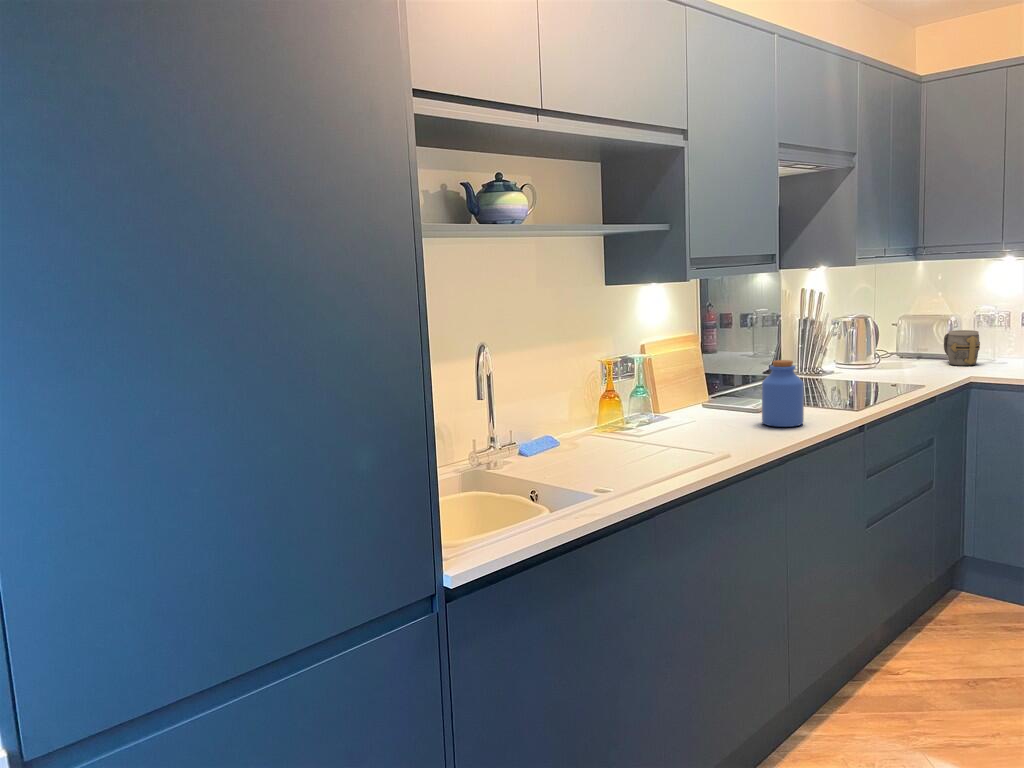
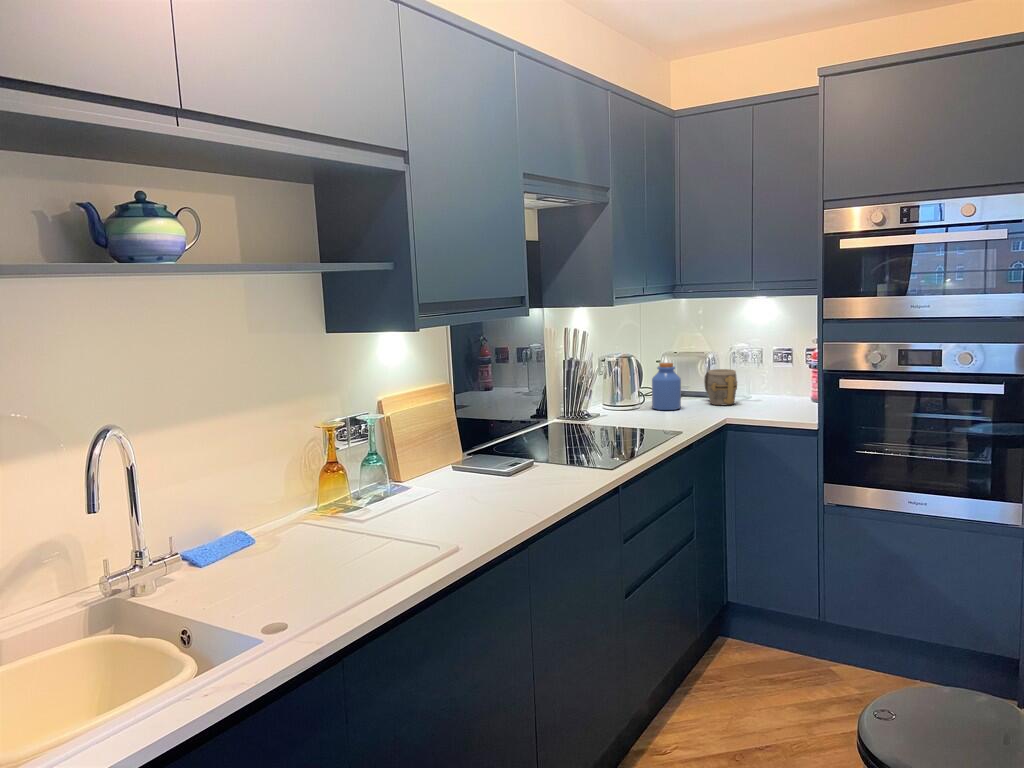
jar: present [762,360,804,427] -> present [652,363,681,410]

